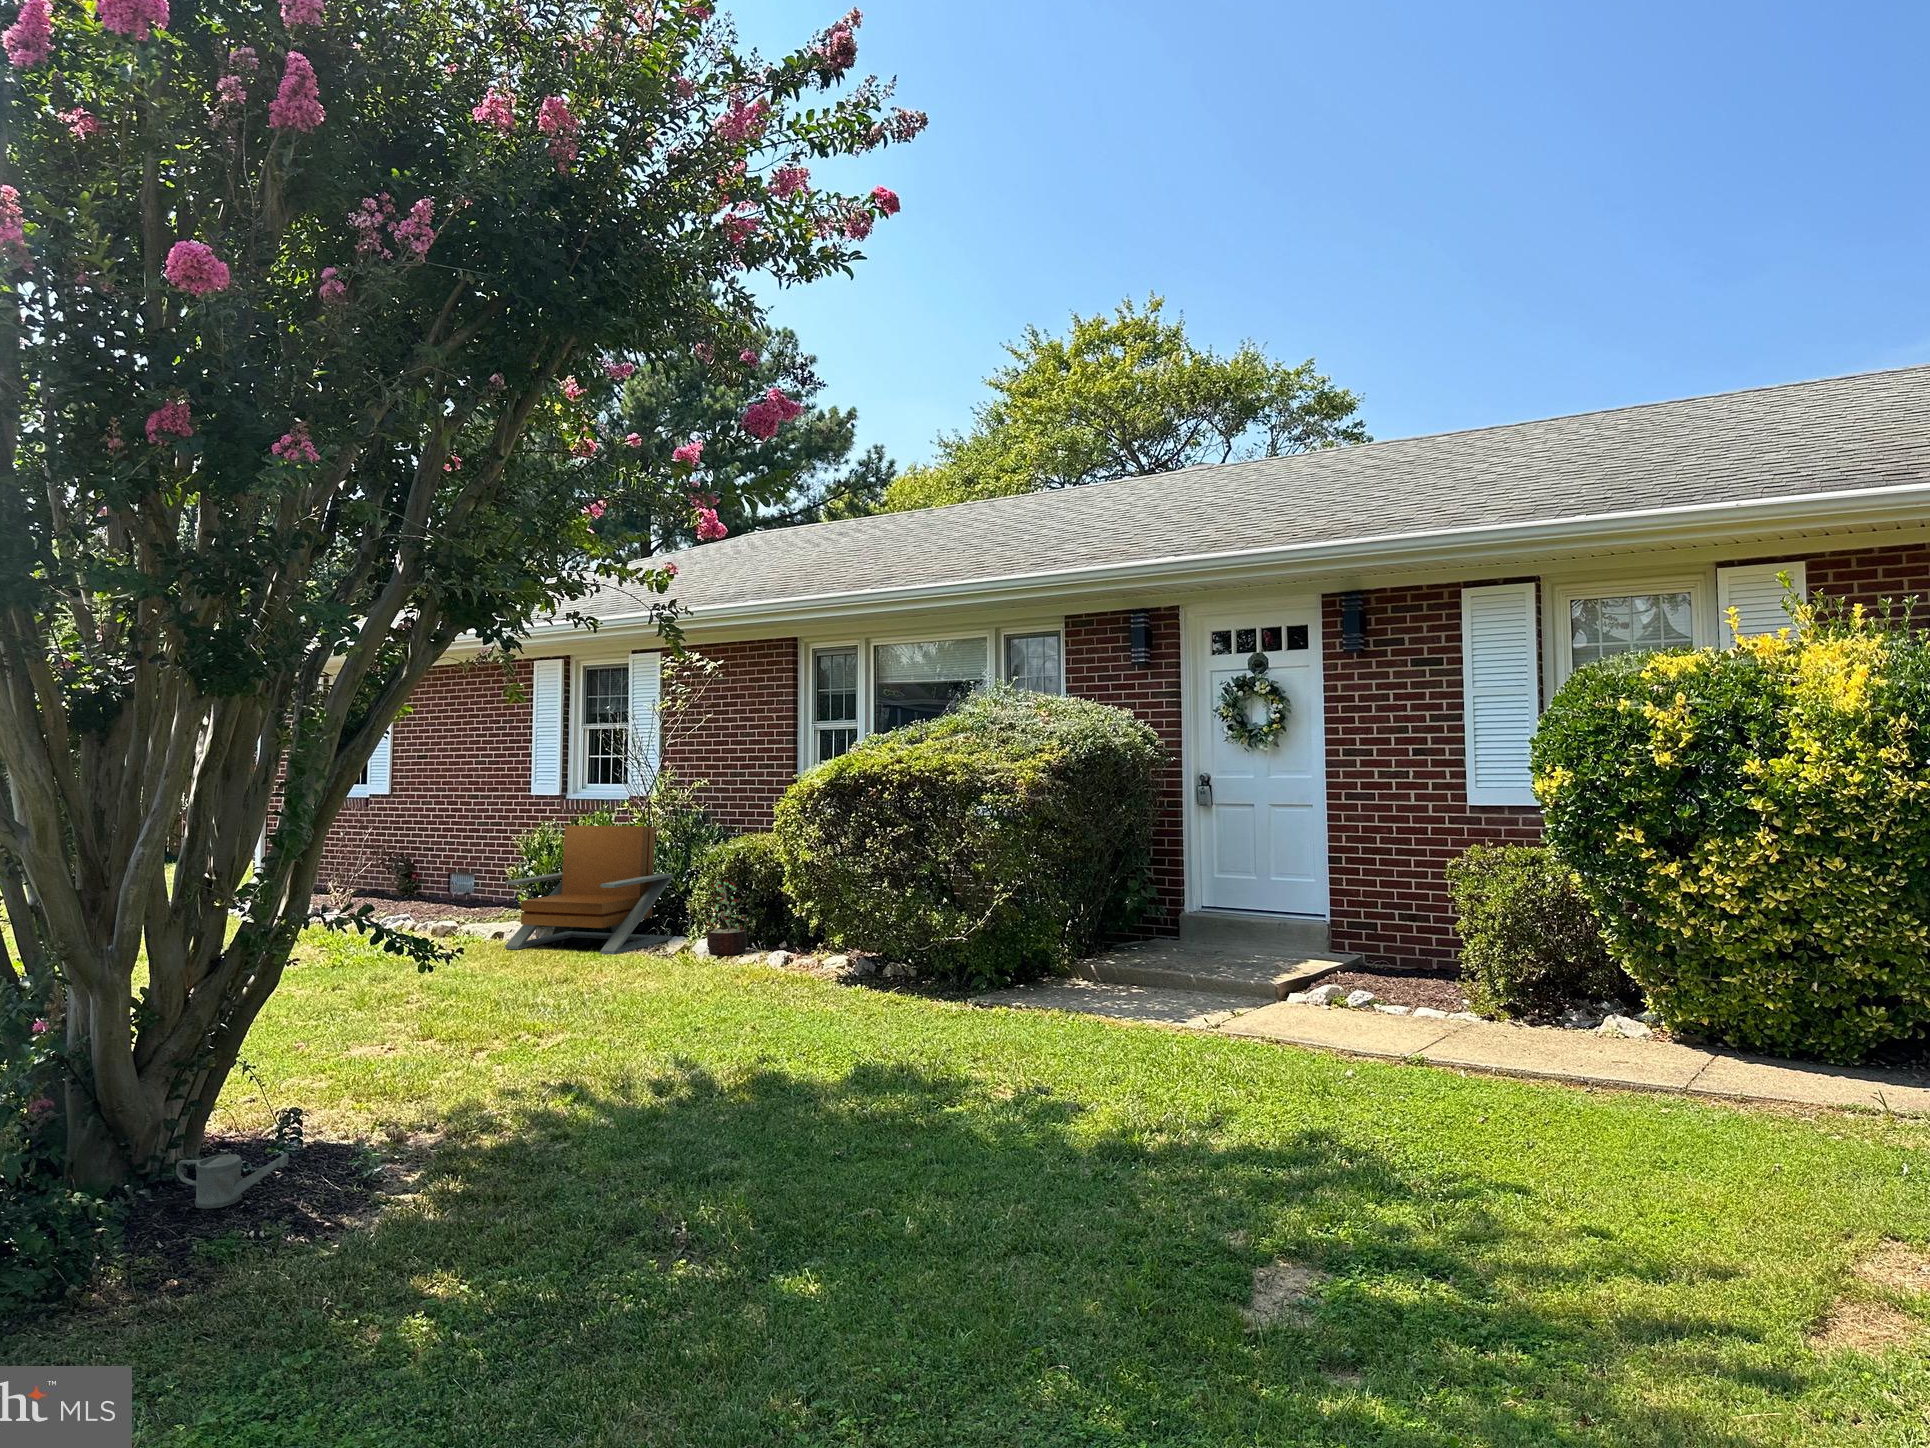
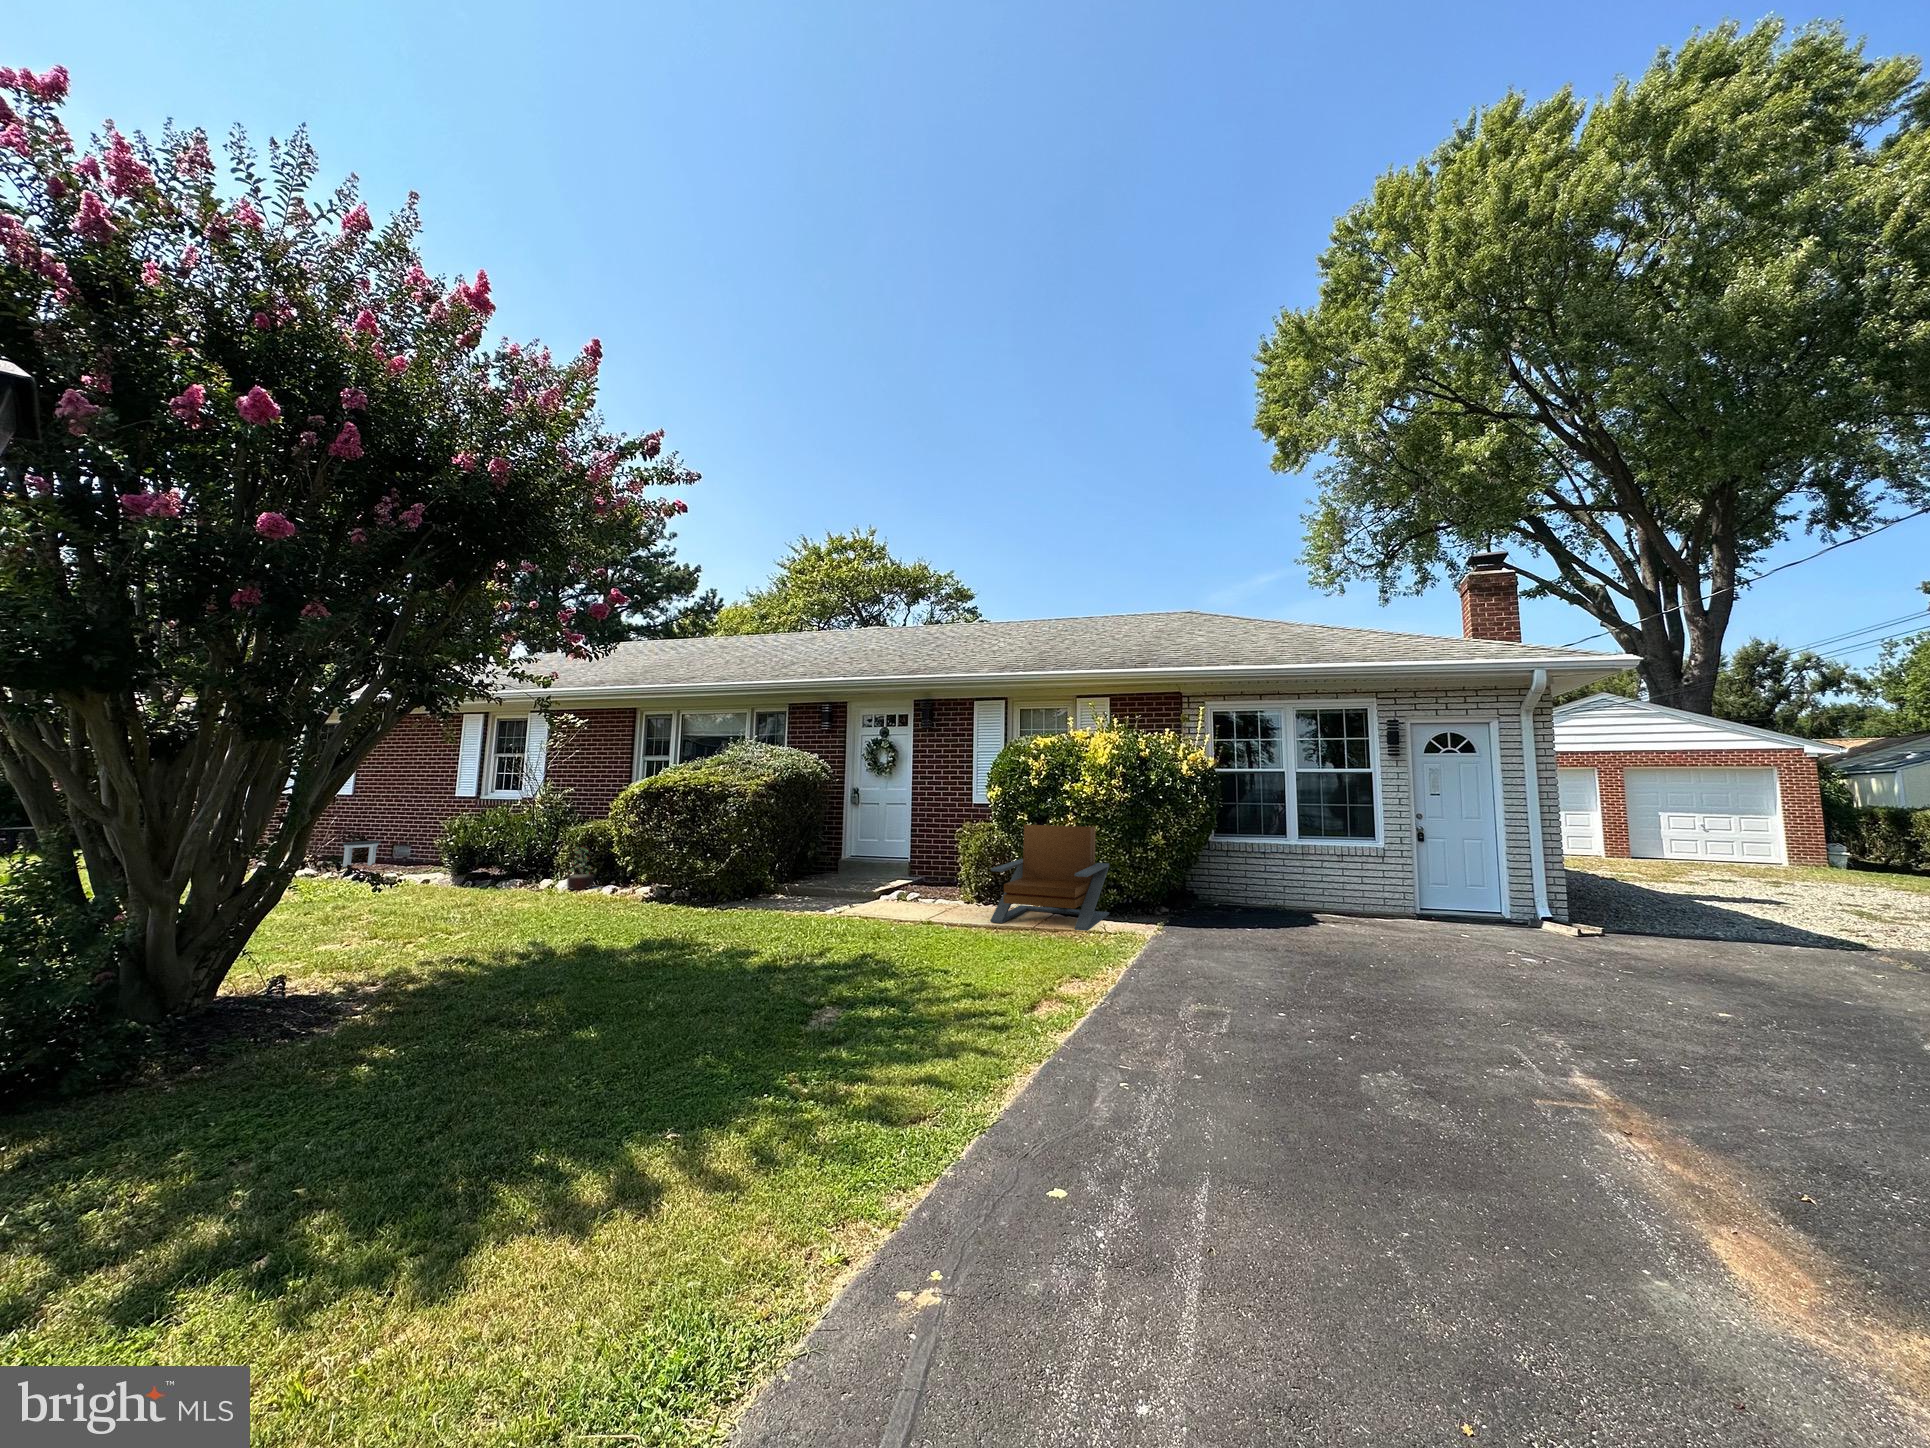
lounge chair: present [505,825,674,955] -> present [991,825,1109,931]
round table: none [407,863,454,901] -> present [342,841,381,867]
watering can: present [176,1153,288,1209] -> none [185,1006,273,1044]

